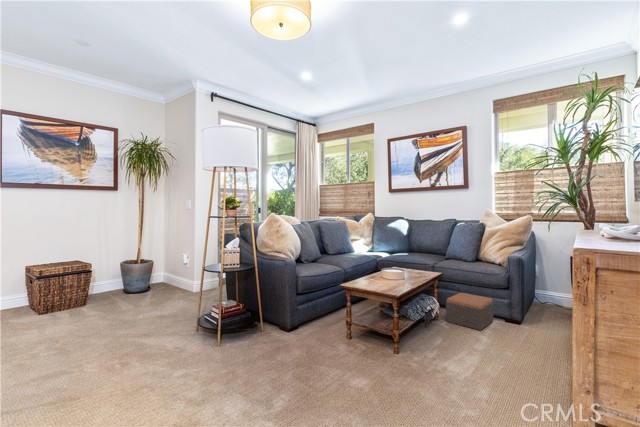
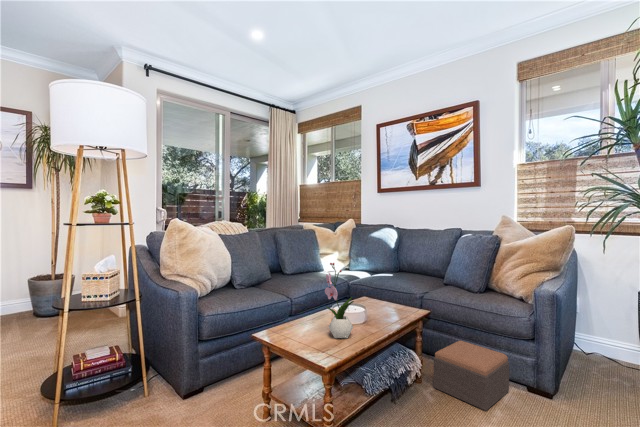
flower arrangement: none [384,240,404,286] -> present [325,263,354,338]

